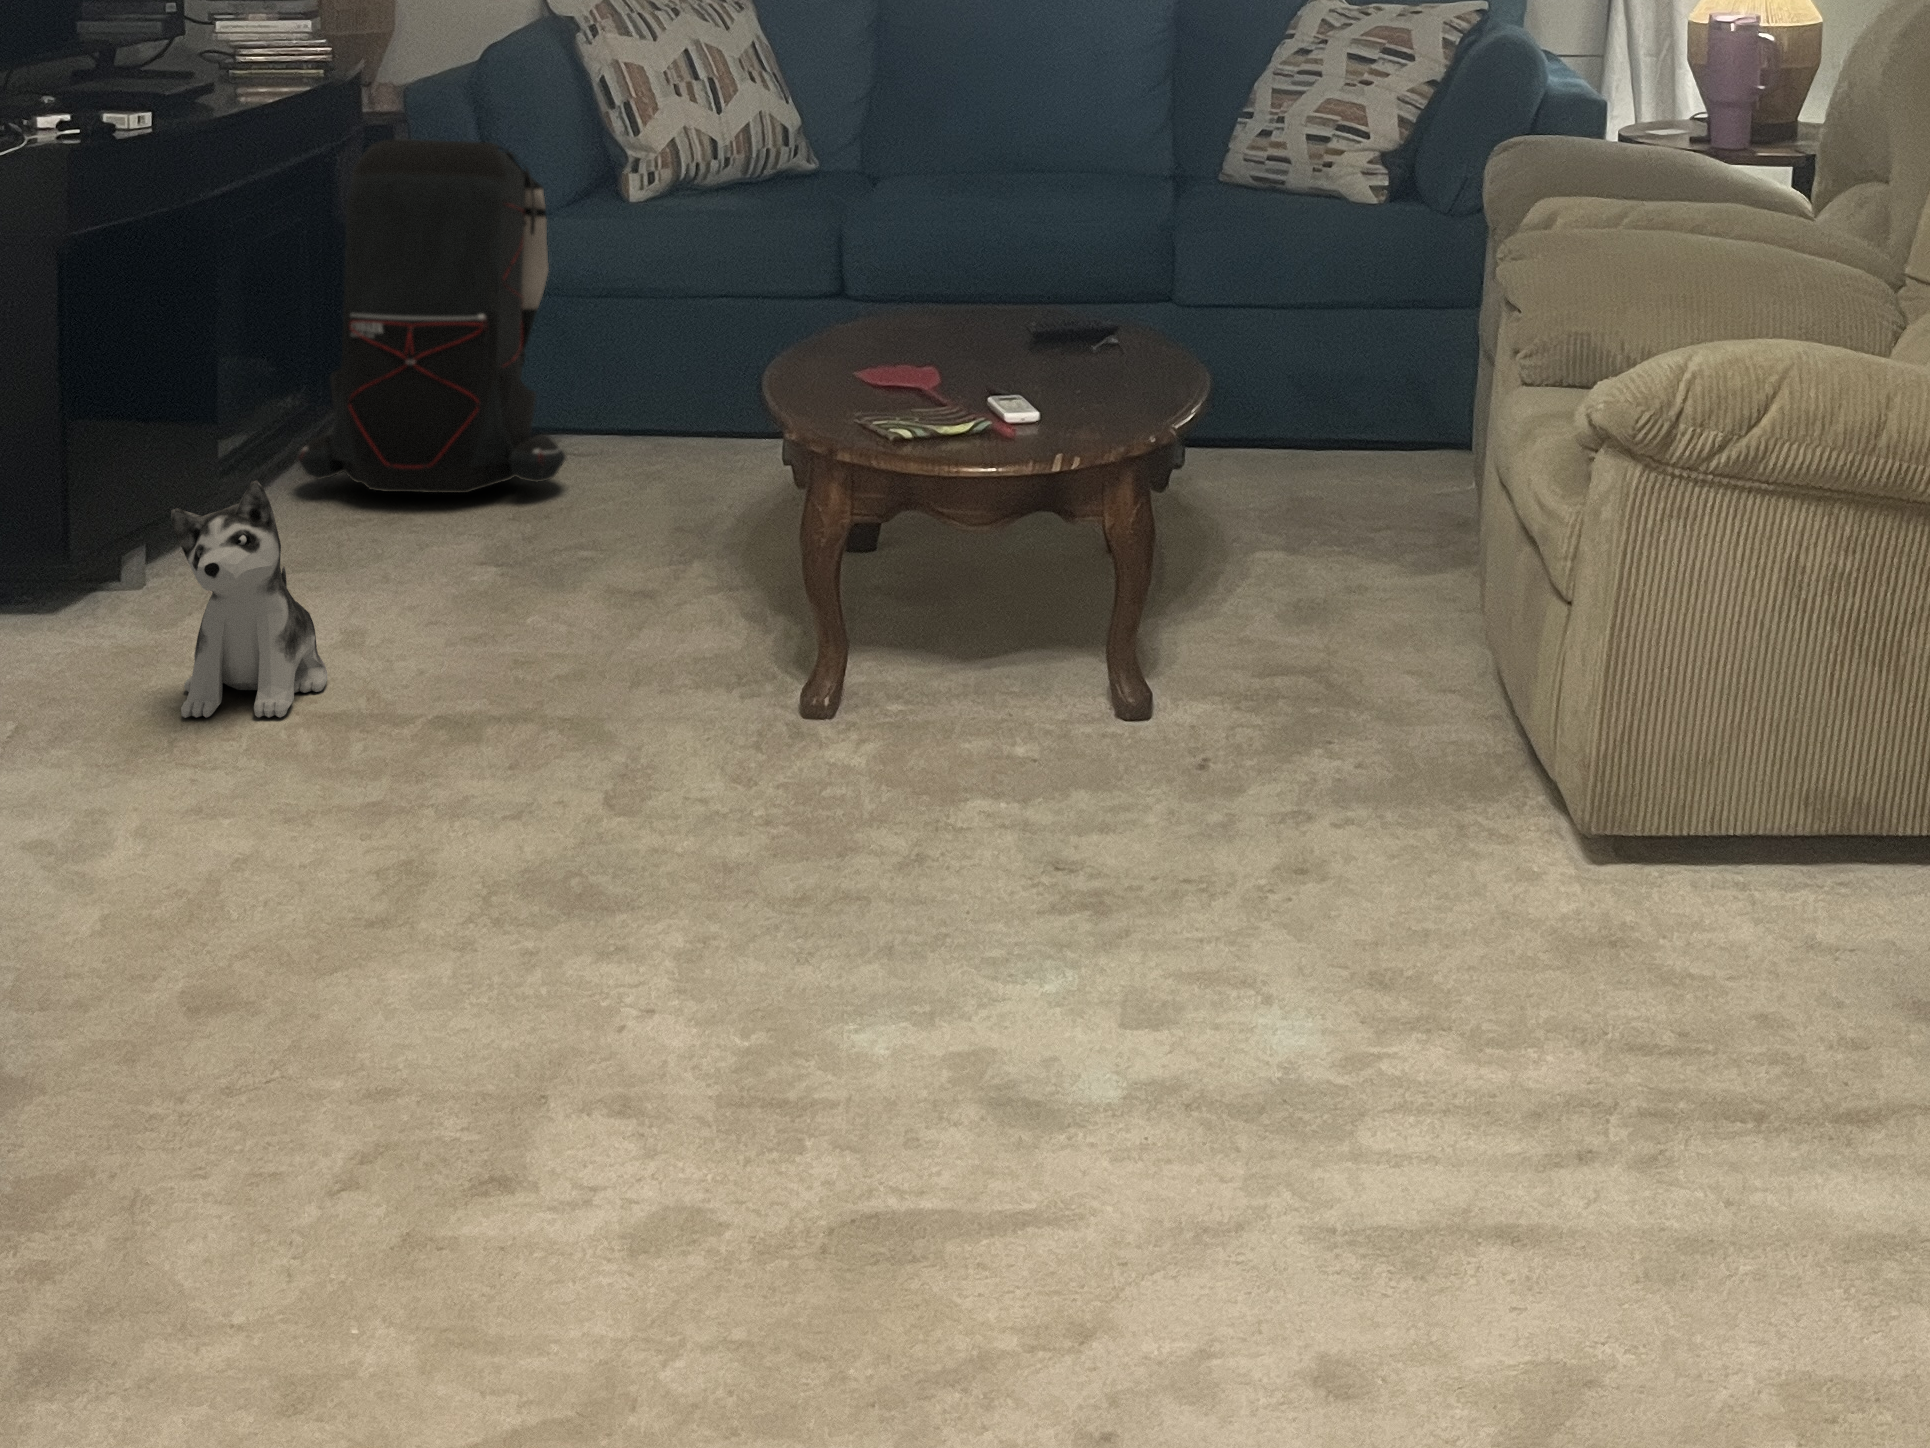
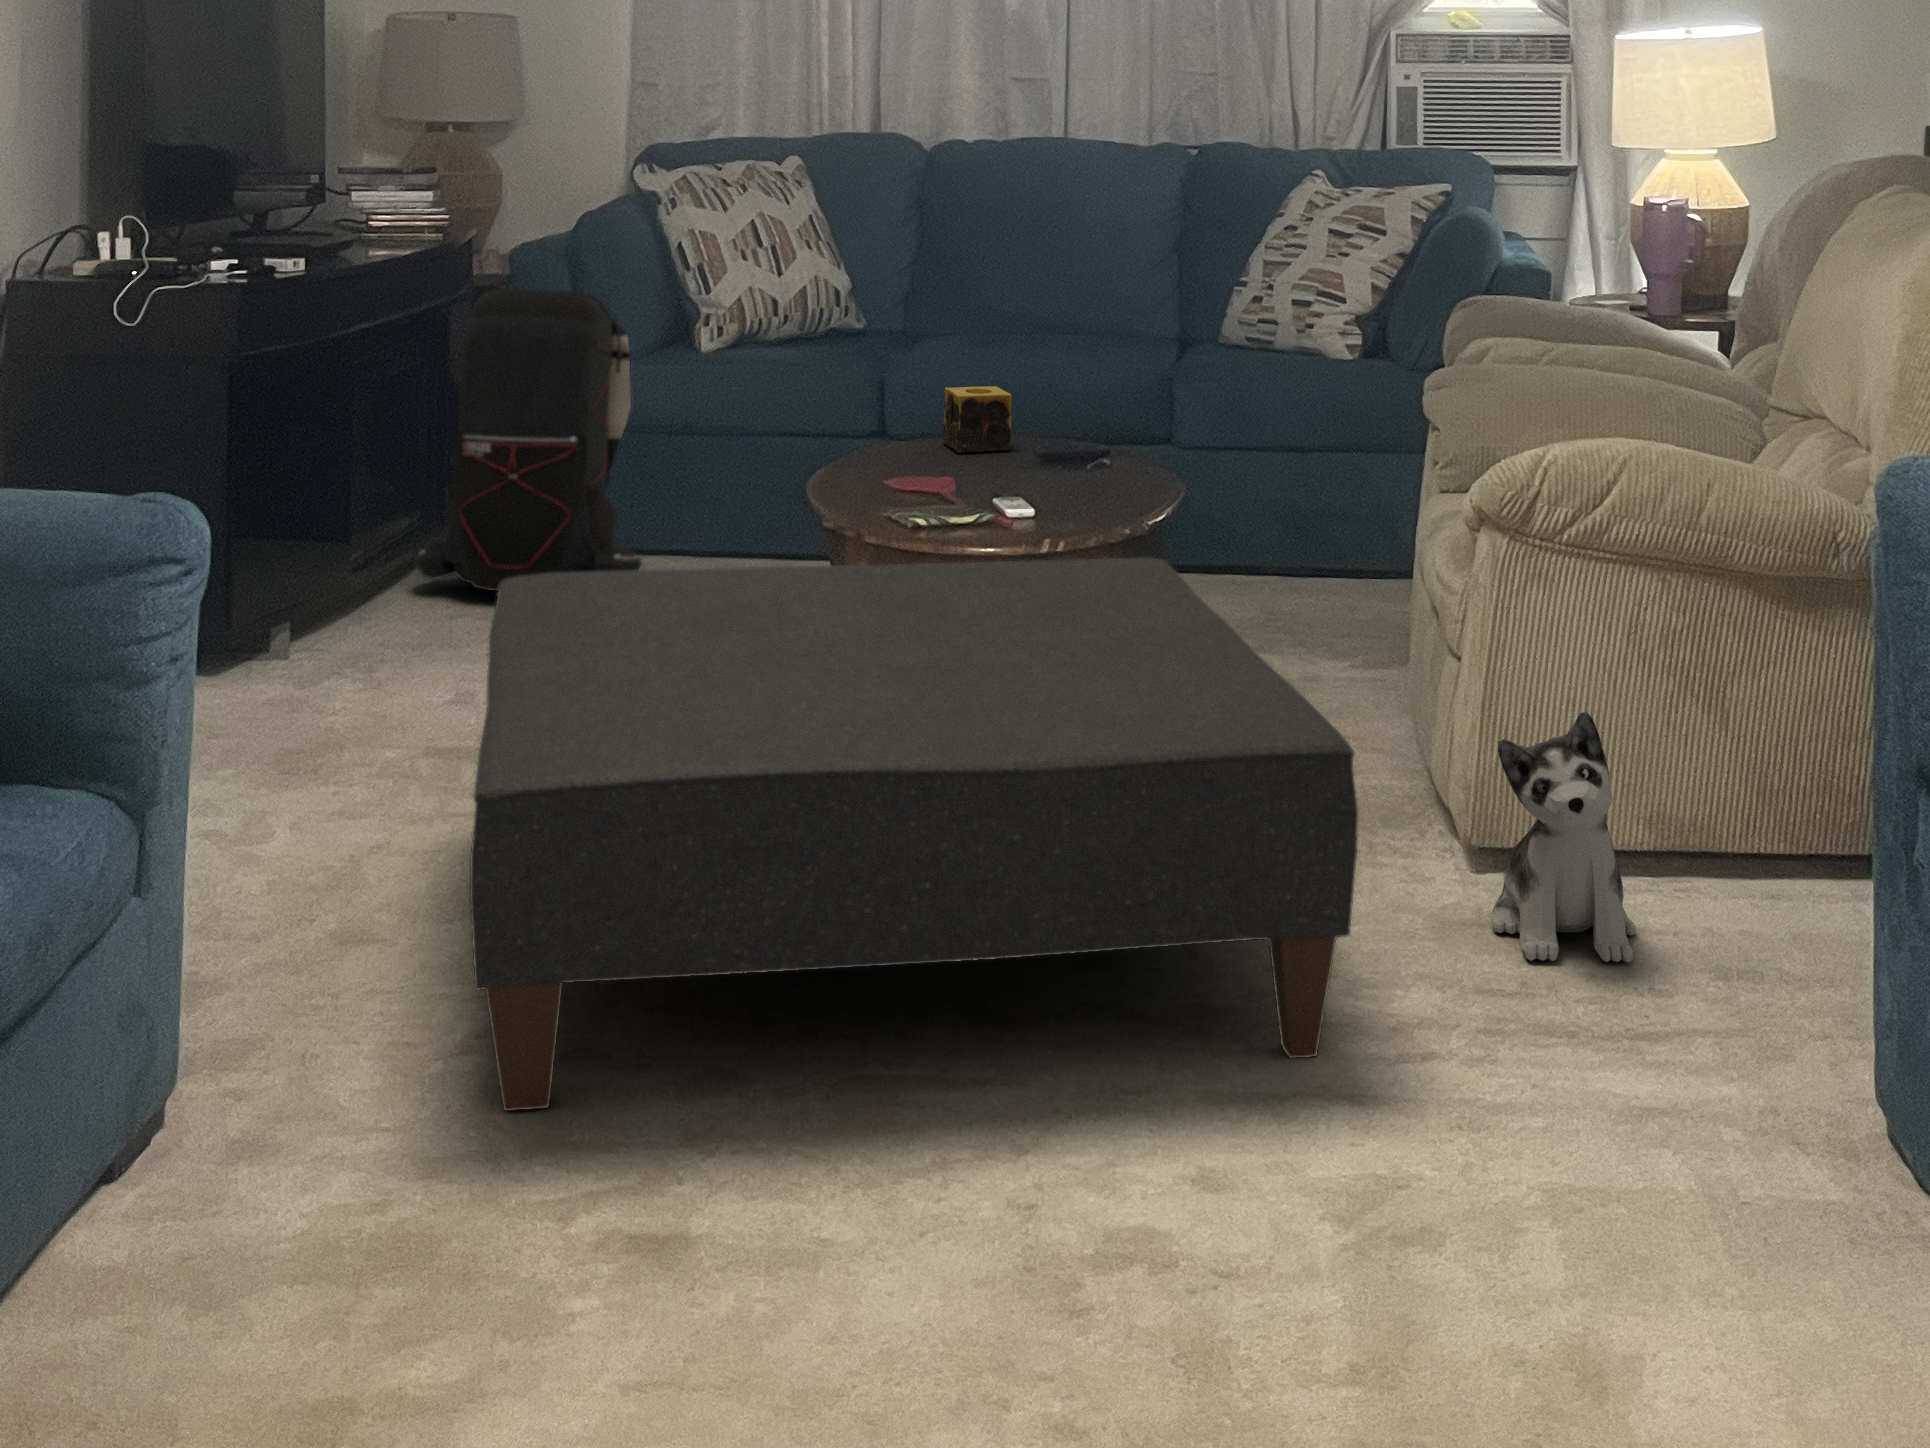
candle: none [925,258,1008,340] -> present [943,386,1012,452]
plush toy: present [171,480,328,718] -> present [1491,712,1636,963]
ottoman: none [355,483,1514,1296] -> present [470,558,1358,1111]

